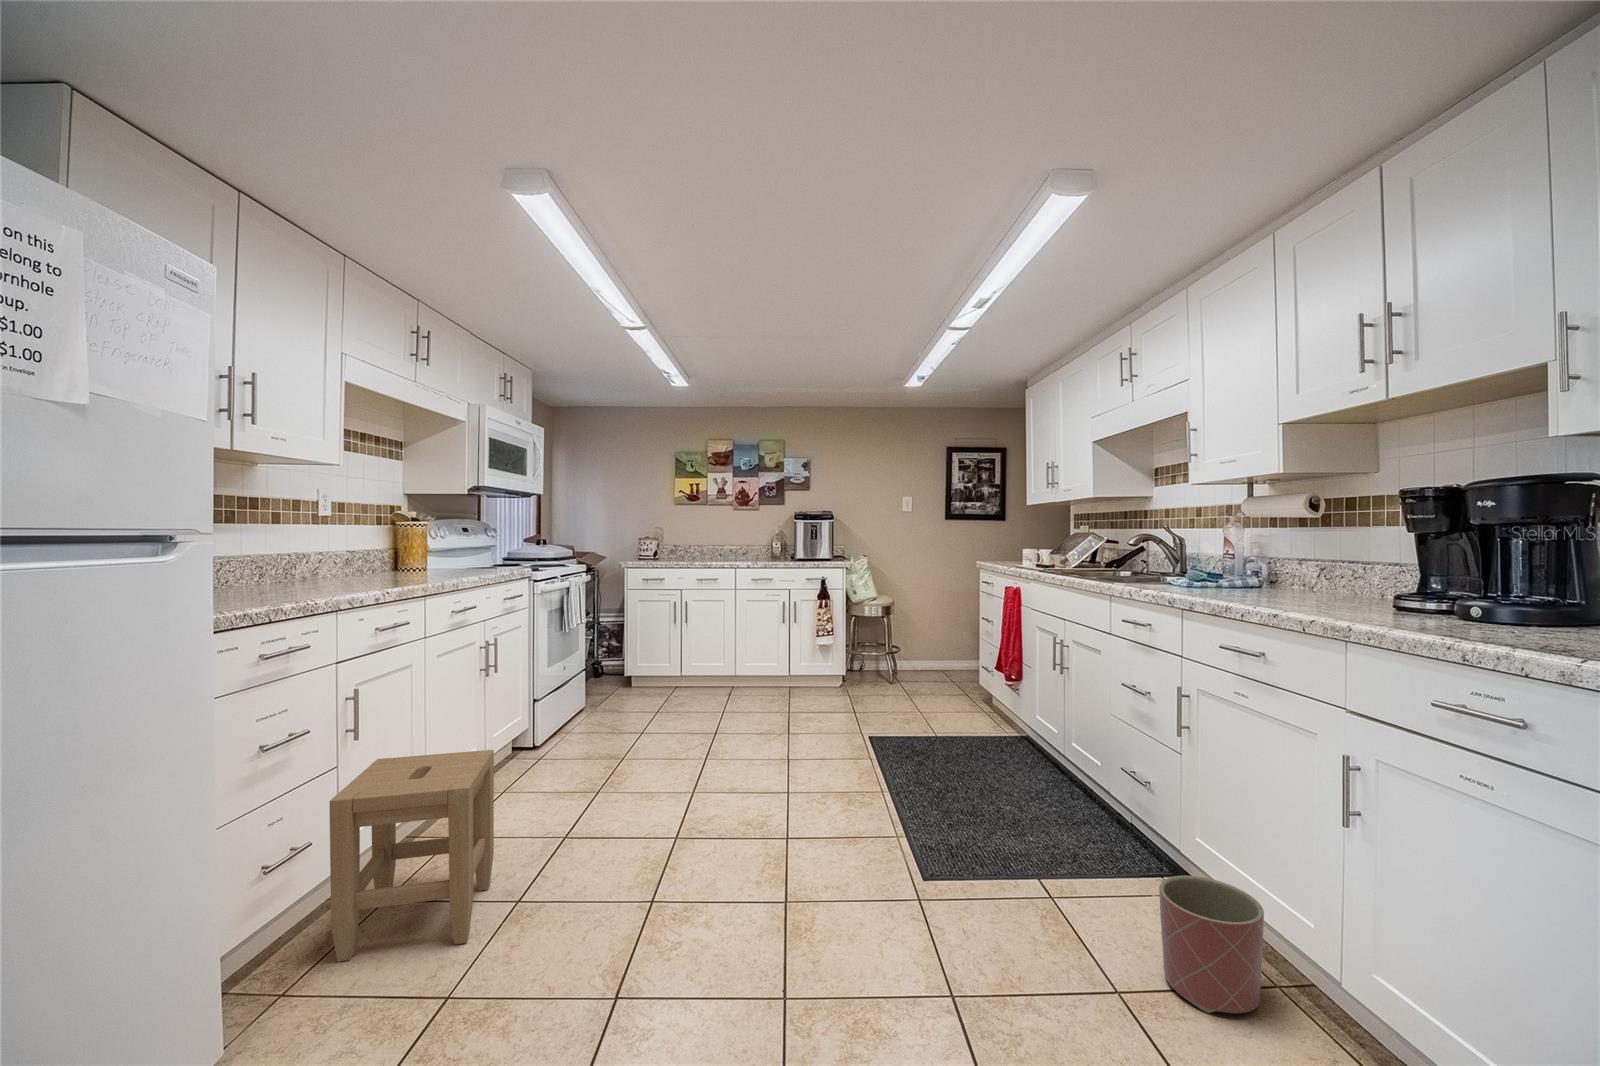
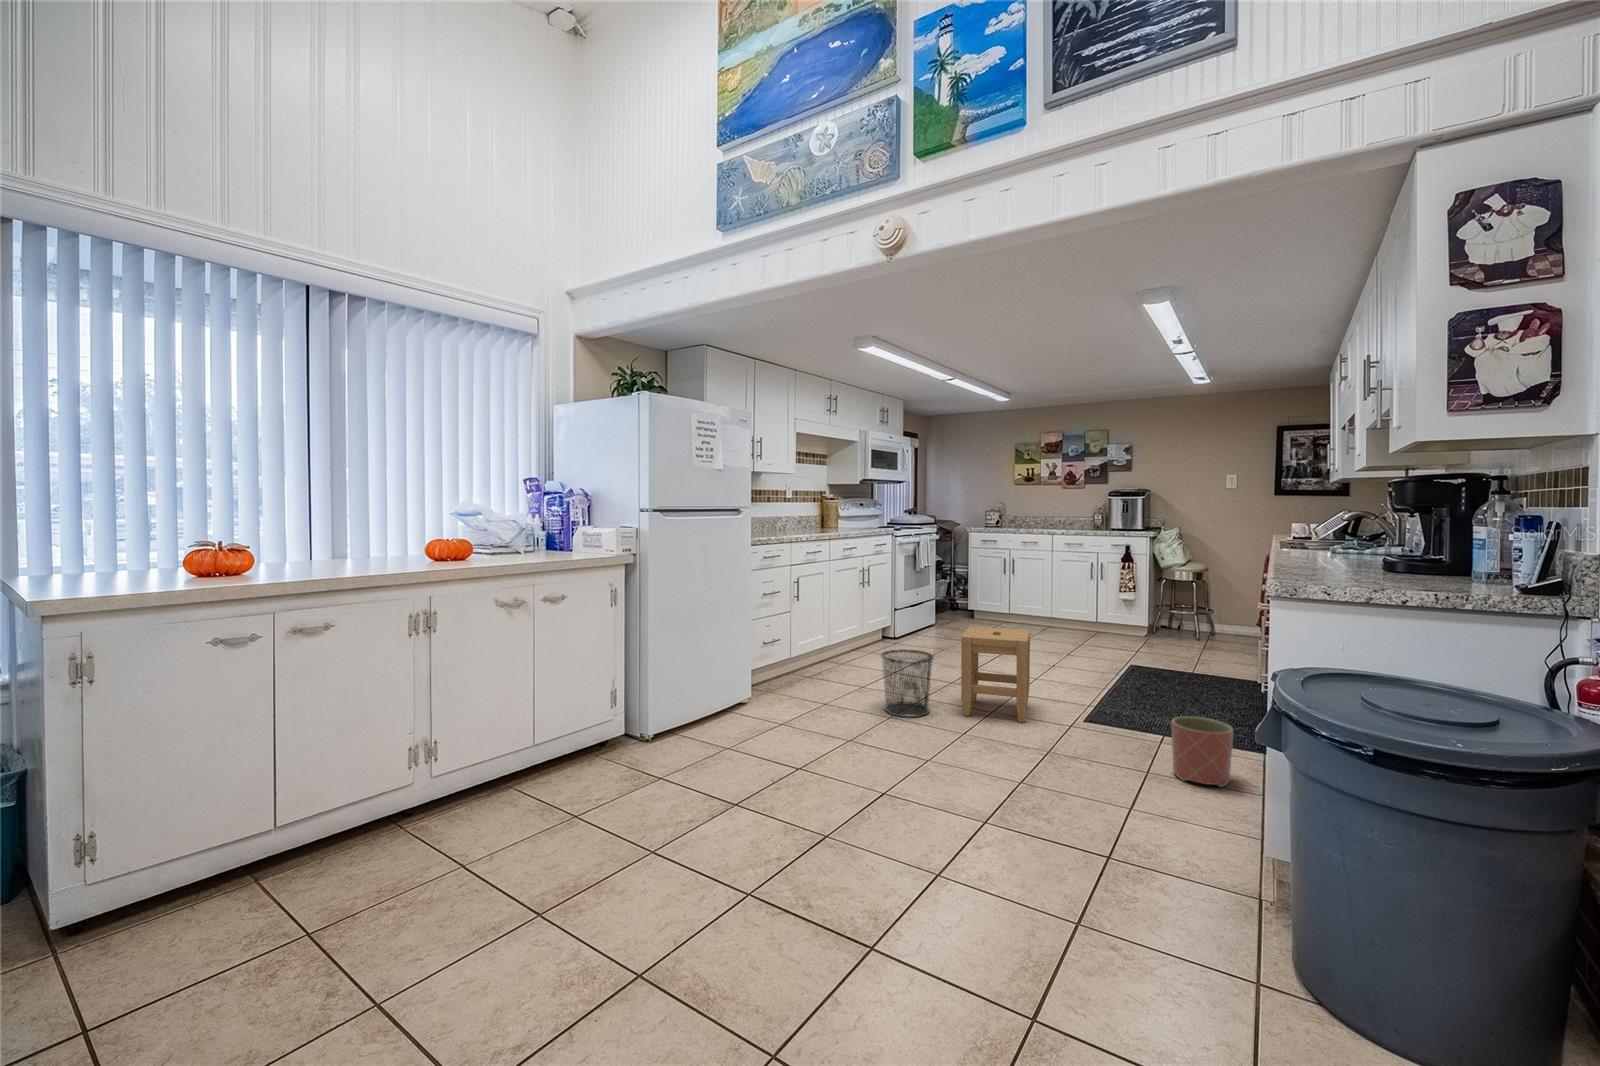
stool: present [329,750,494,962] -> present [961,627,1030,722]
waste bin: none [592,823,706,996] -> present [881,649,934,717]

